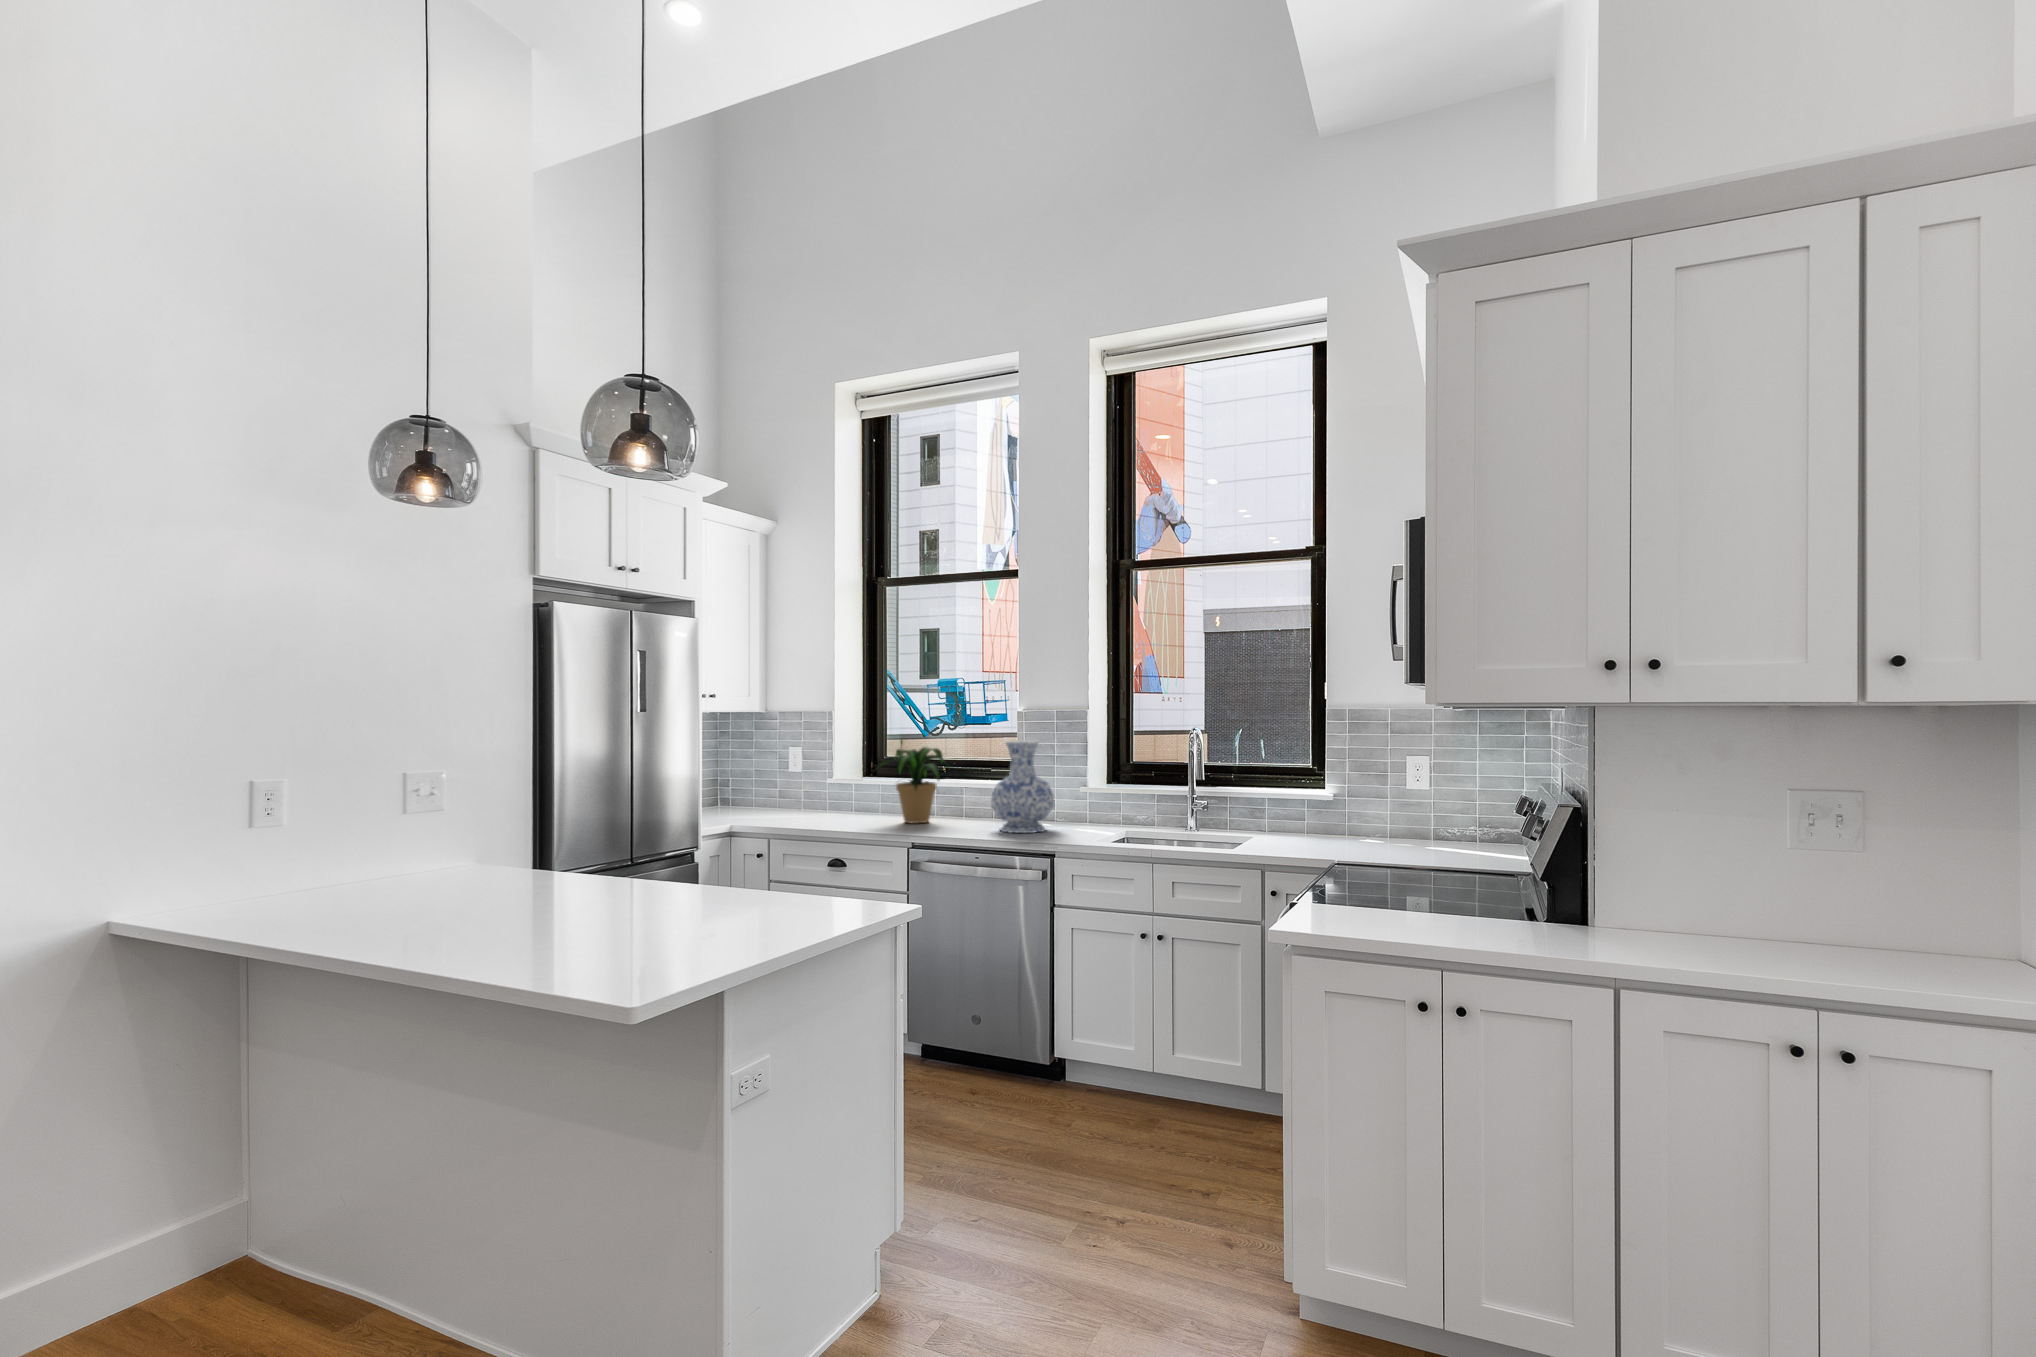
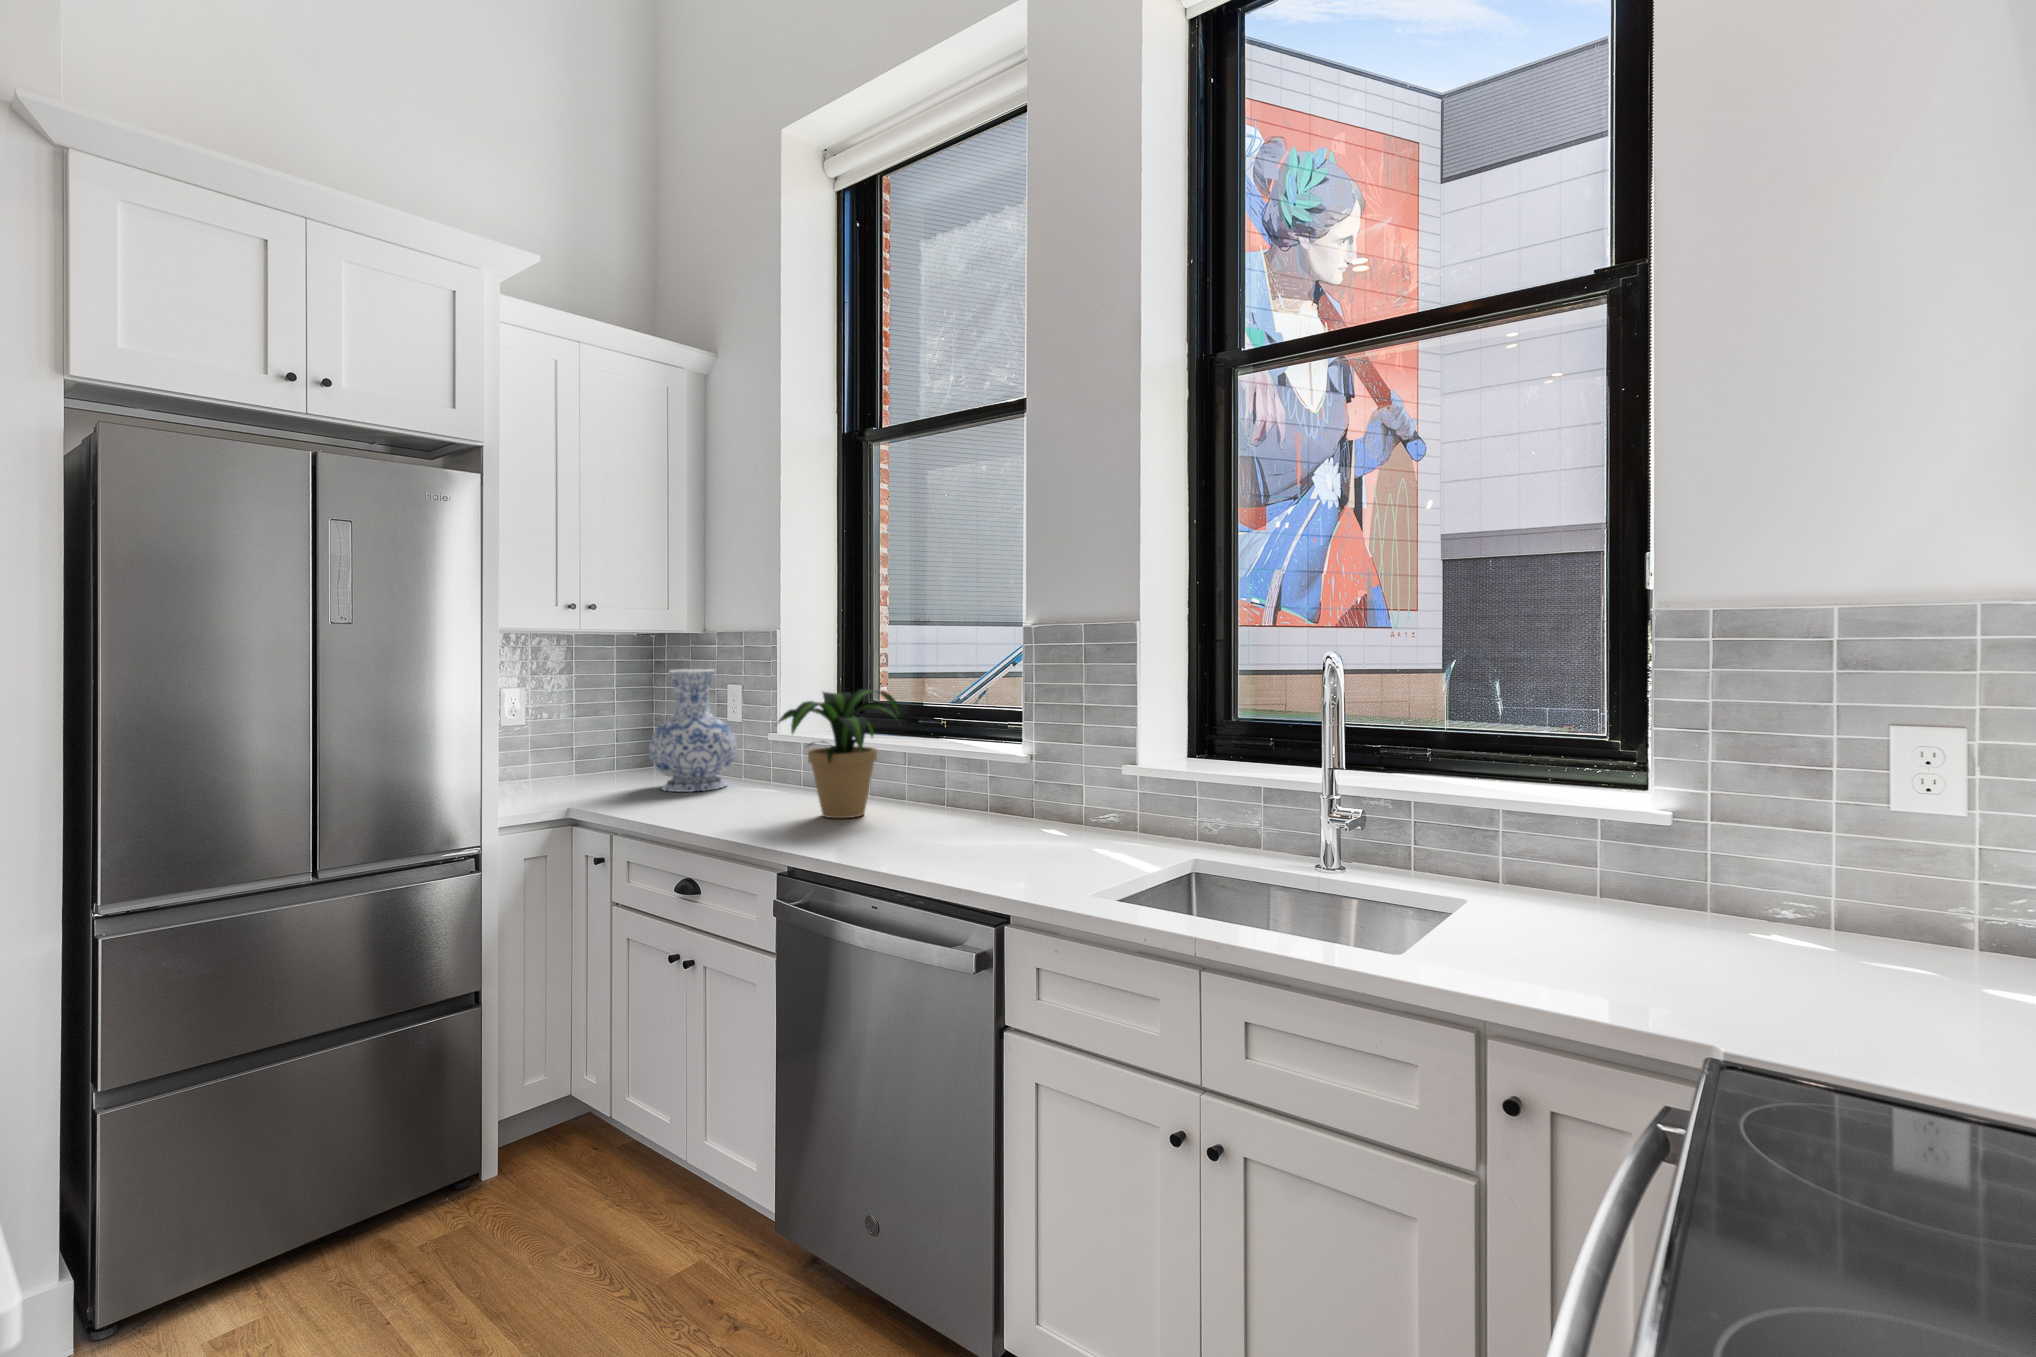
vase: present [991,740,1054,833] -> present [649,669,737,792]

